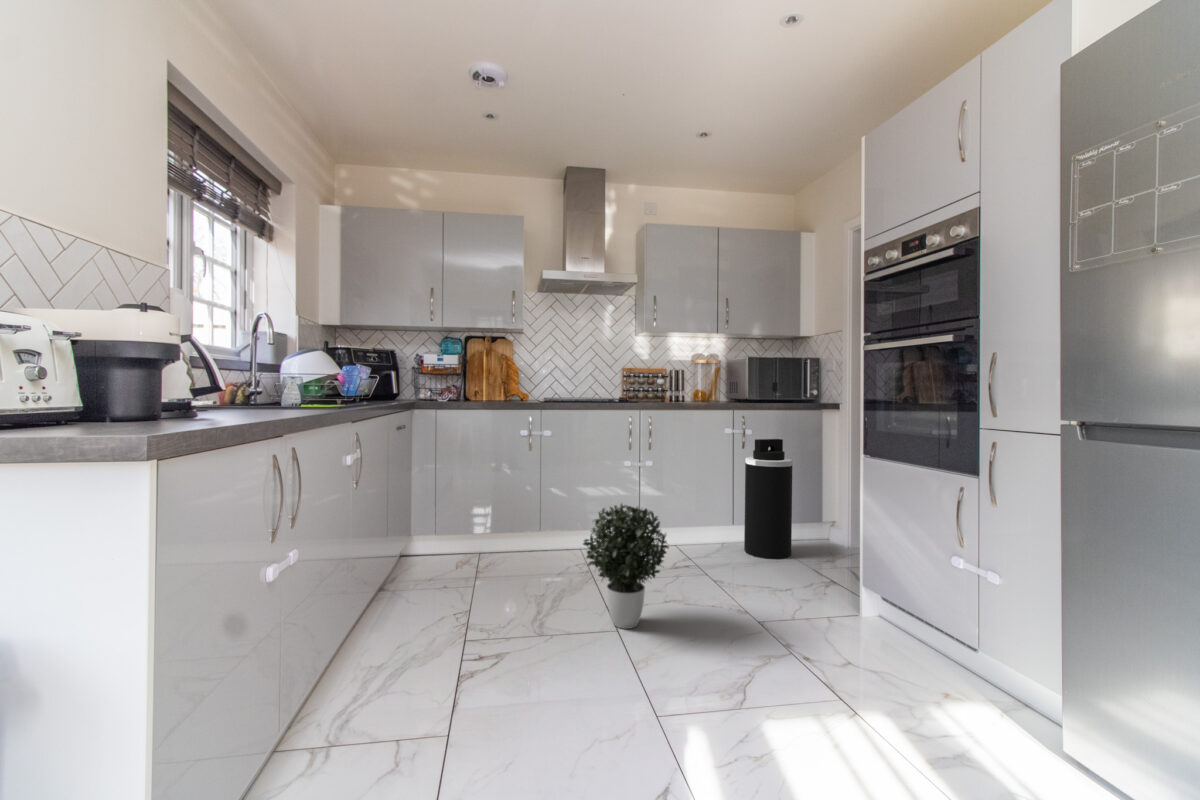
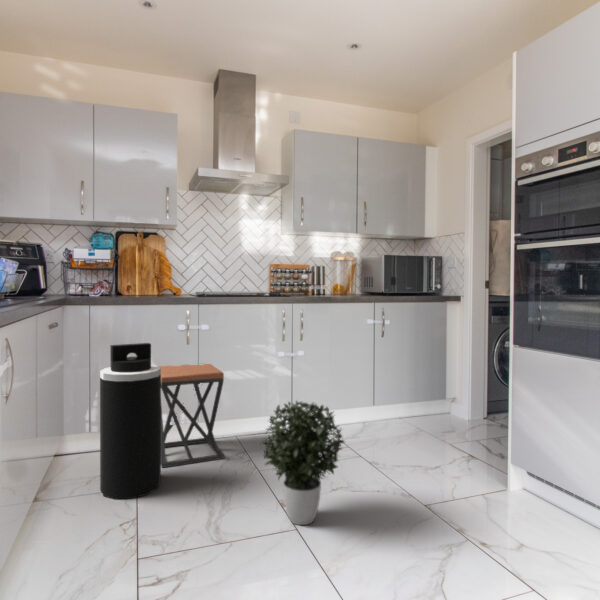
trash can: present [744,439,793,559] -> present [100,343,161,499]
stool: none [497,471,563,572] -> present [159,364,224,468]

